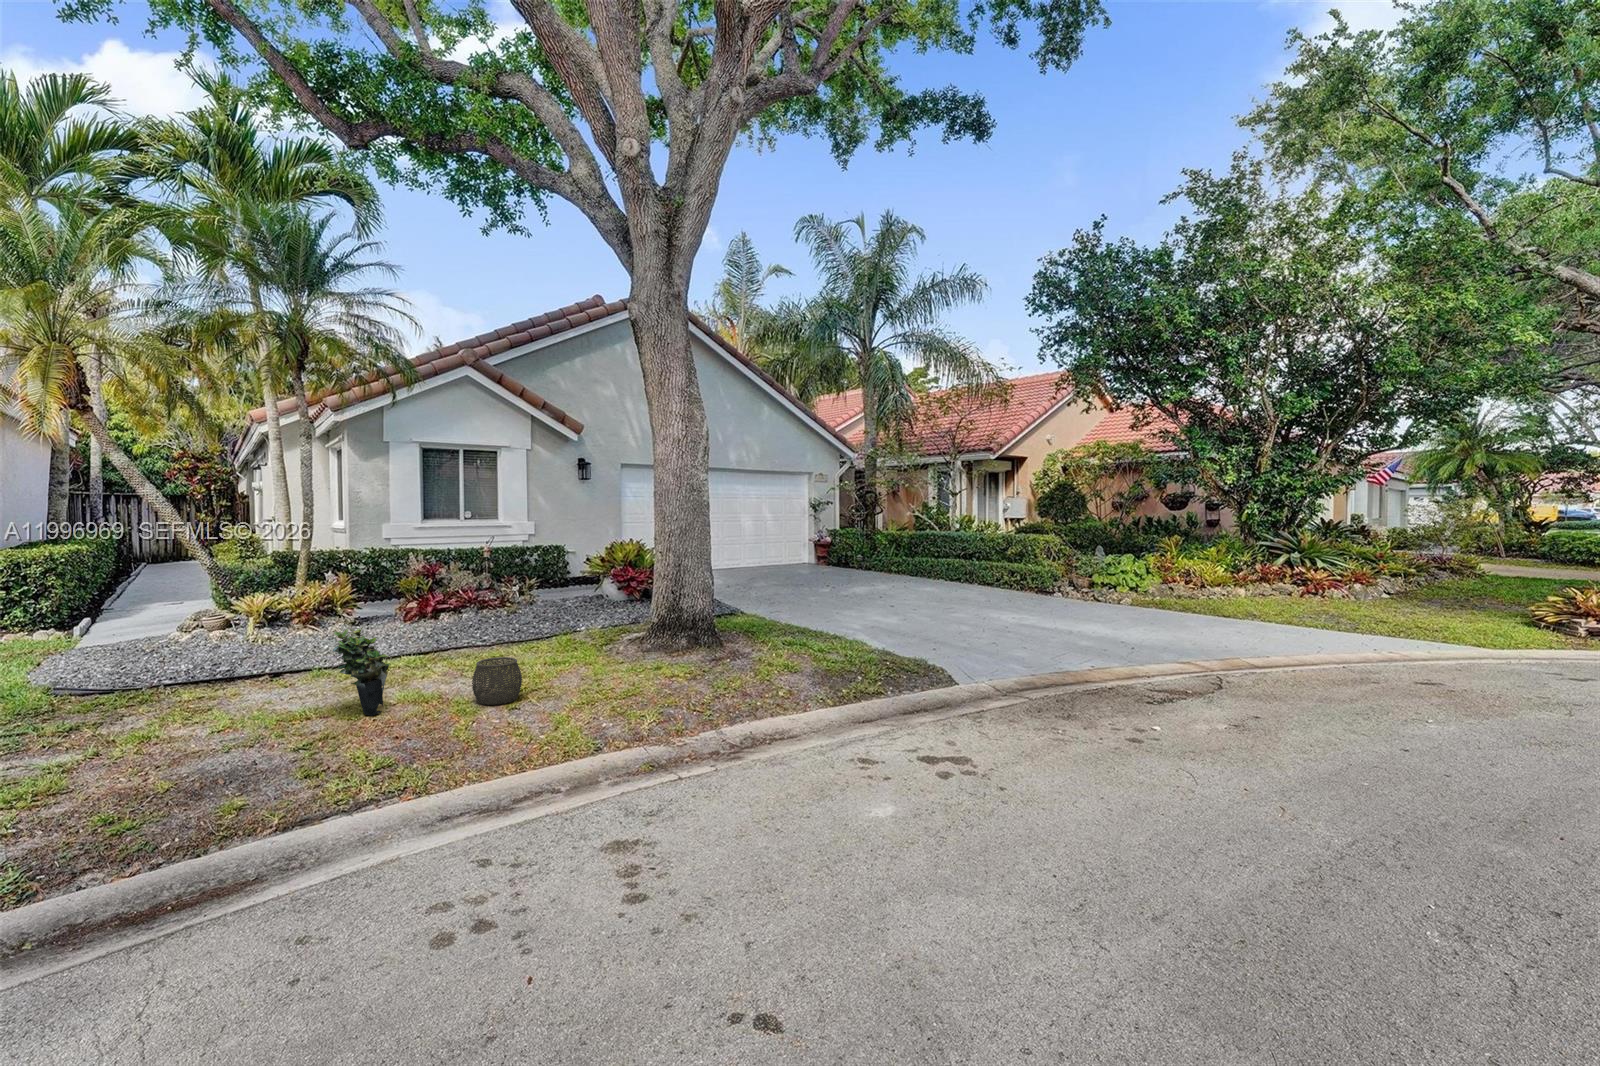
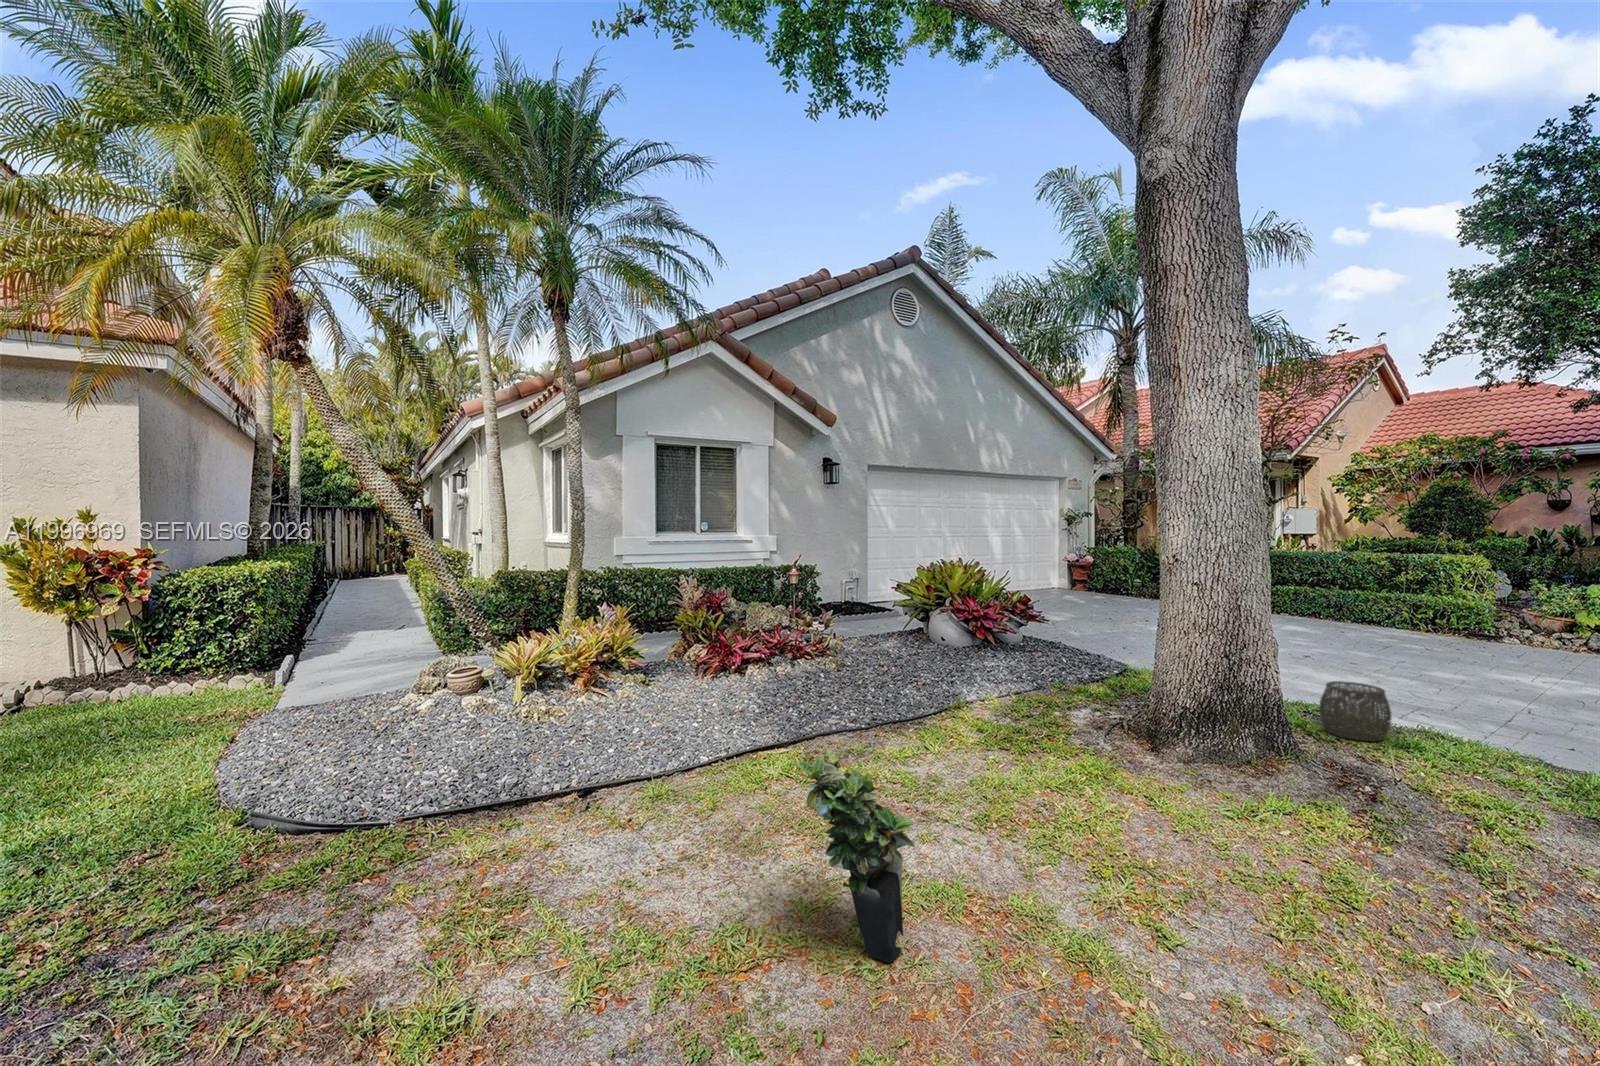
woven basket: present [472,657,522,705] -> present [1319,681,1391,741]

